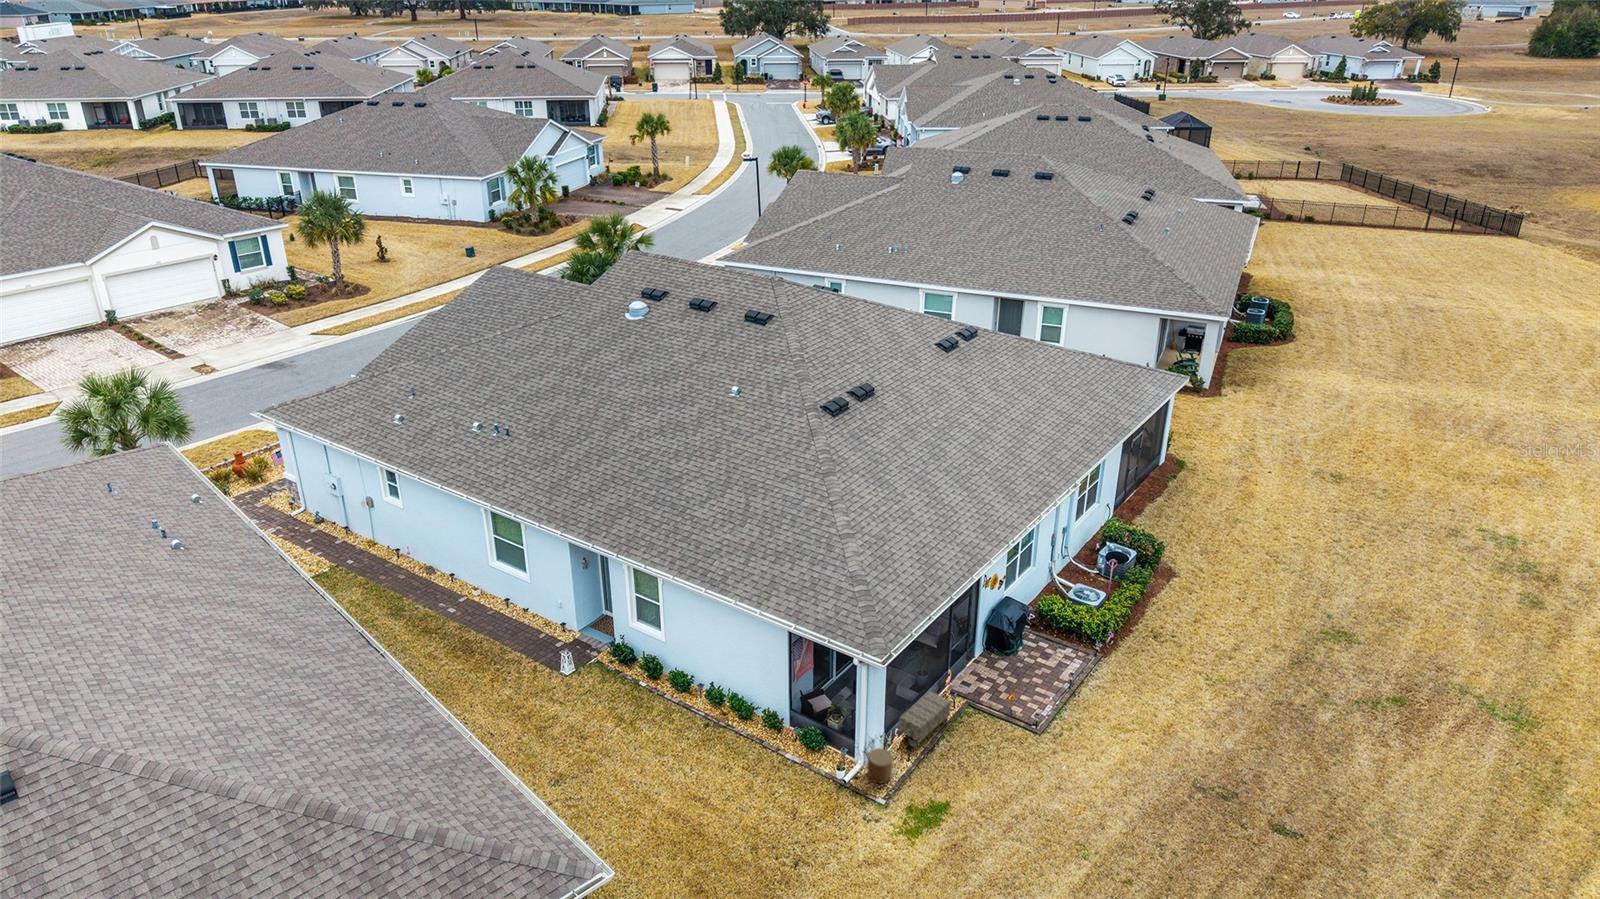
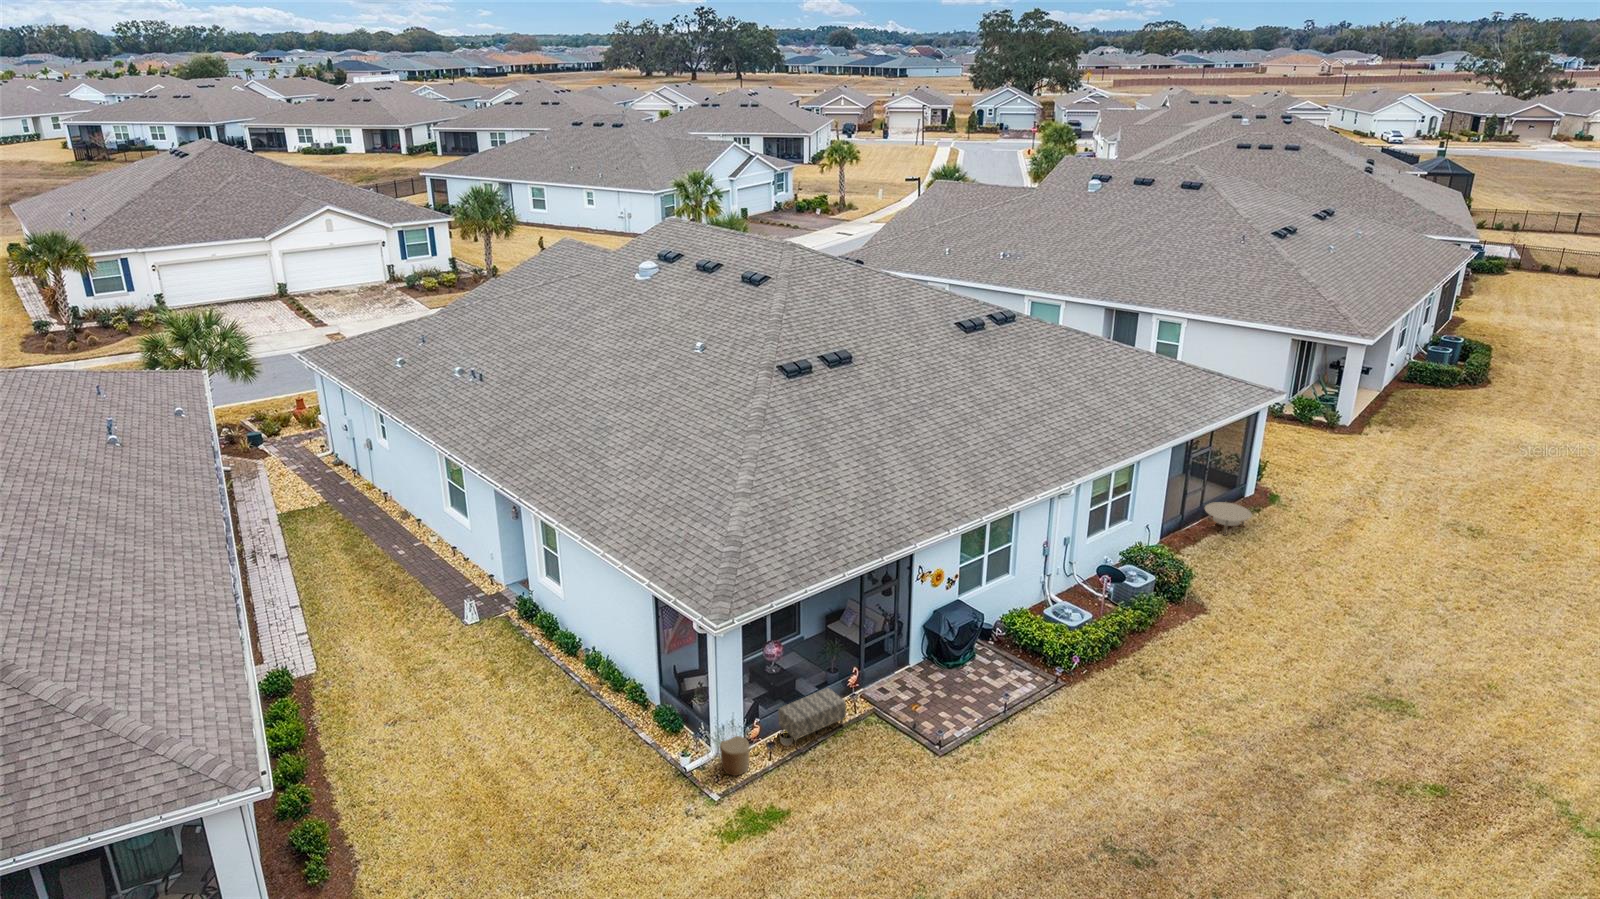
round table: none [1138,472,1177,502] -> present [1205,502,1252,536]

